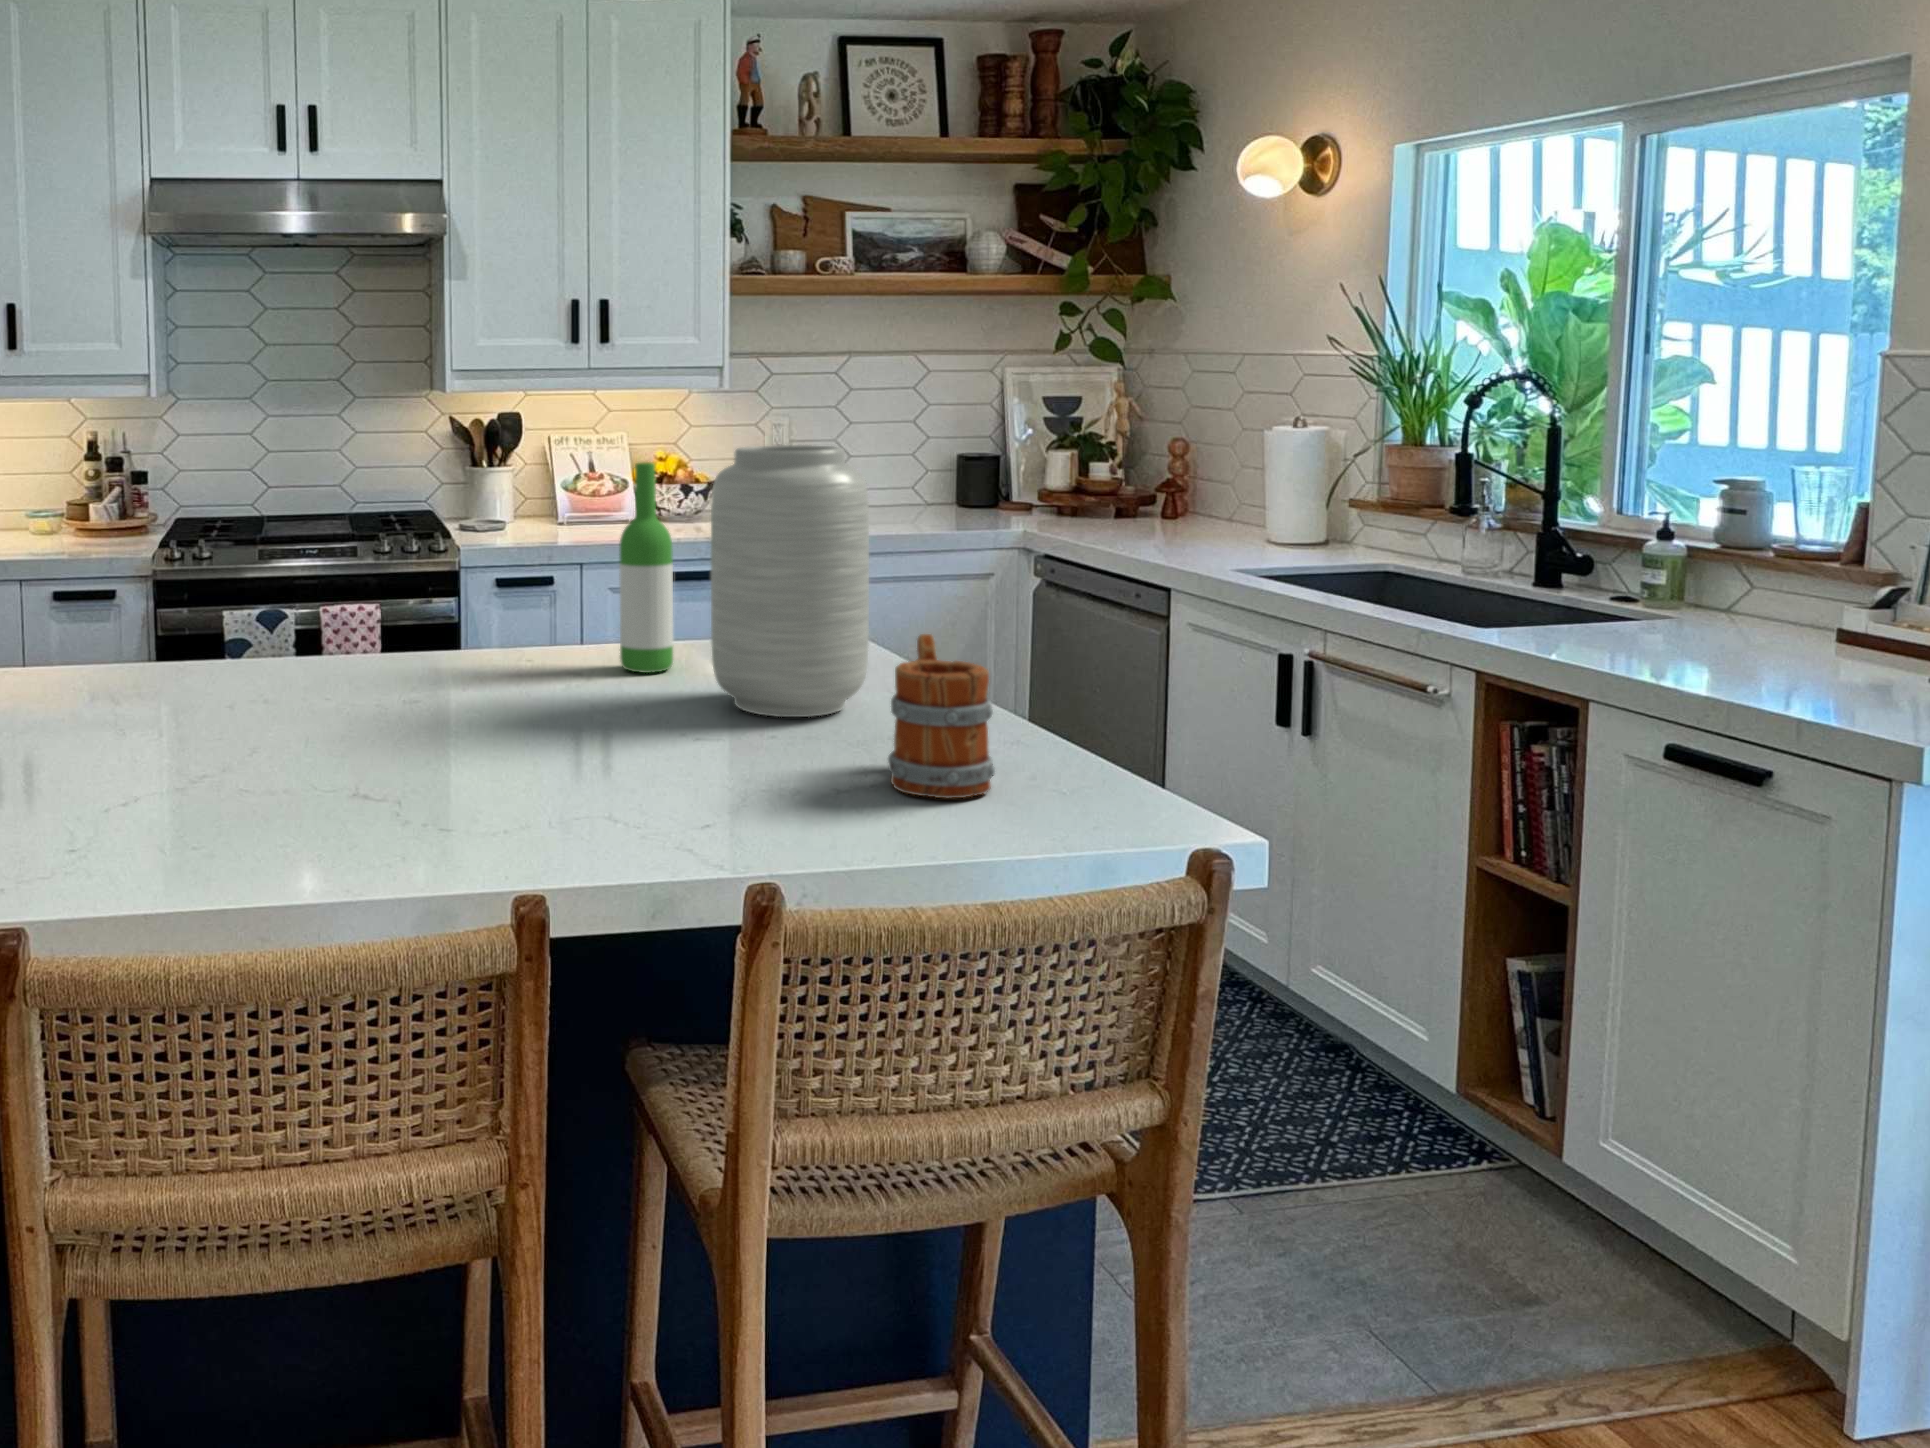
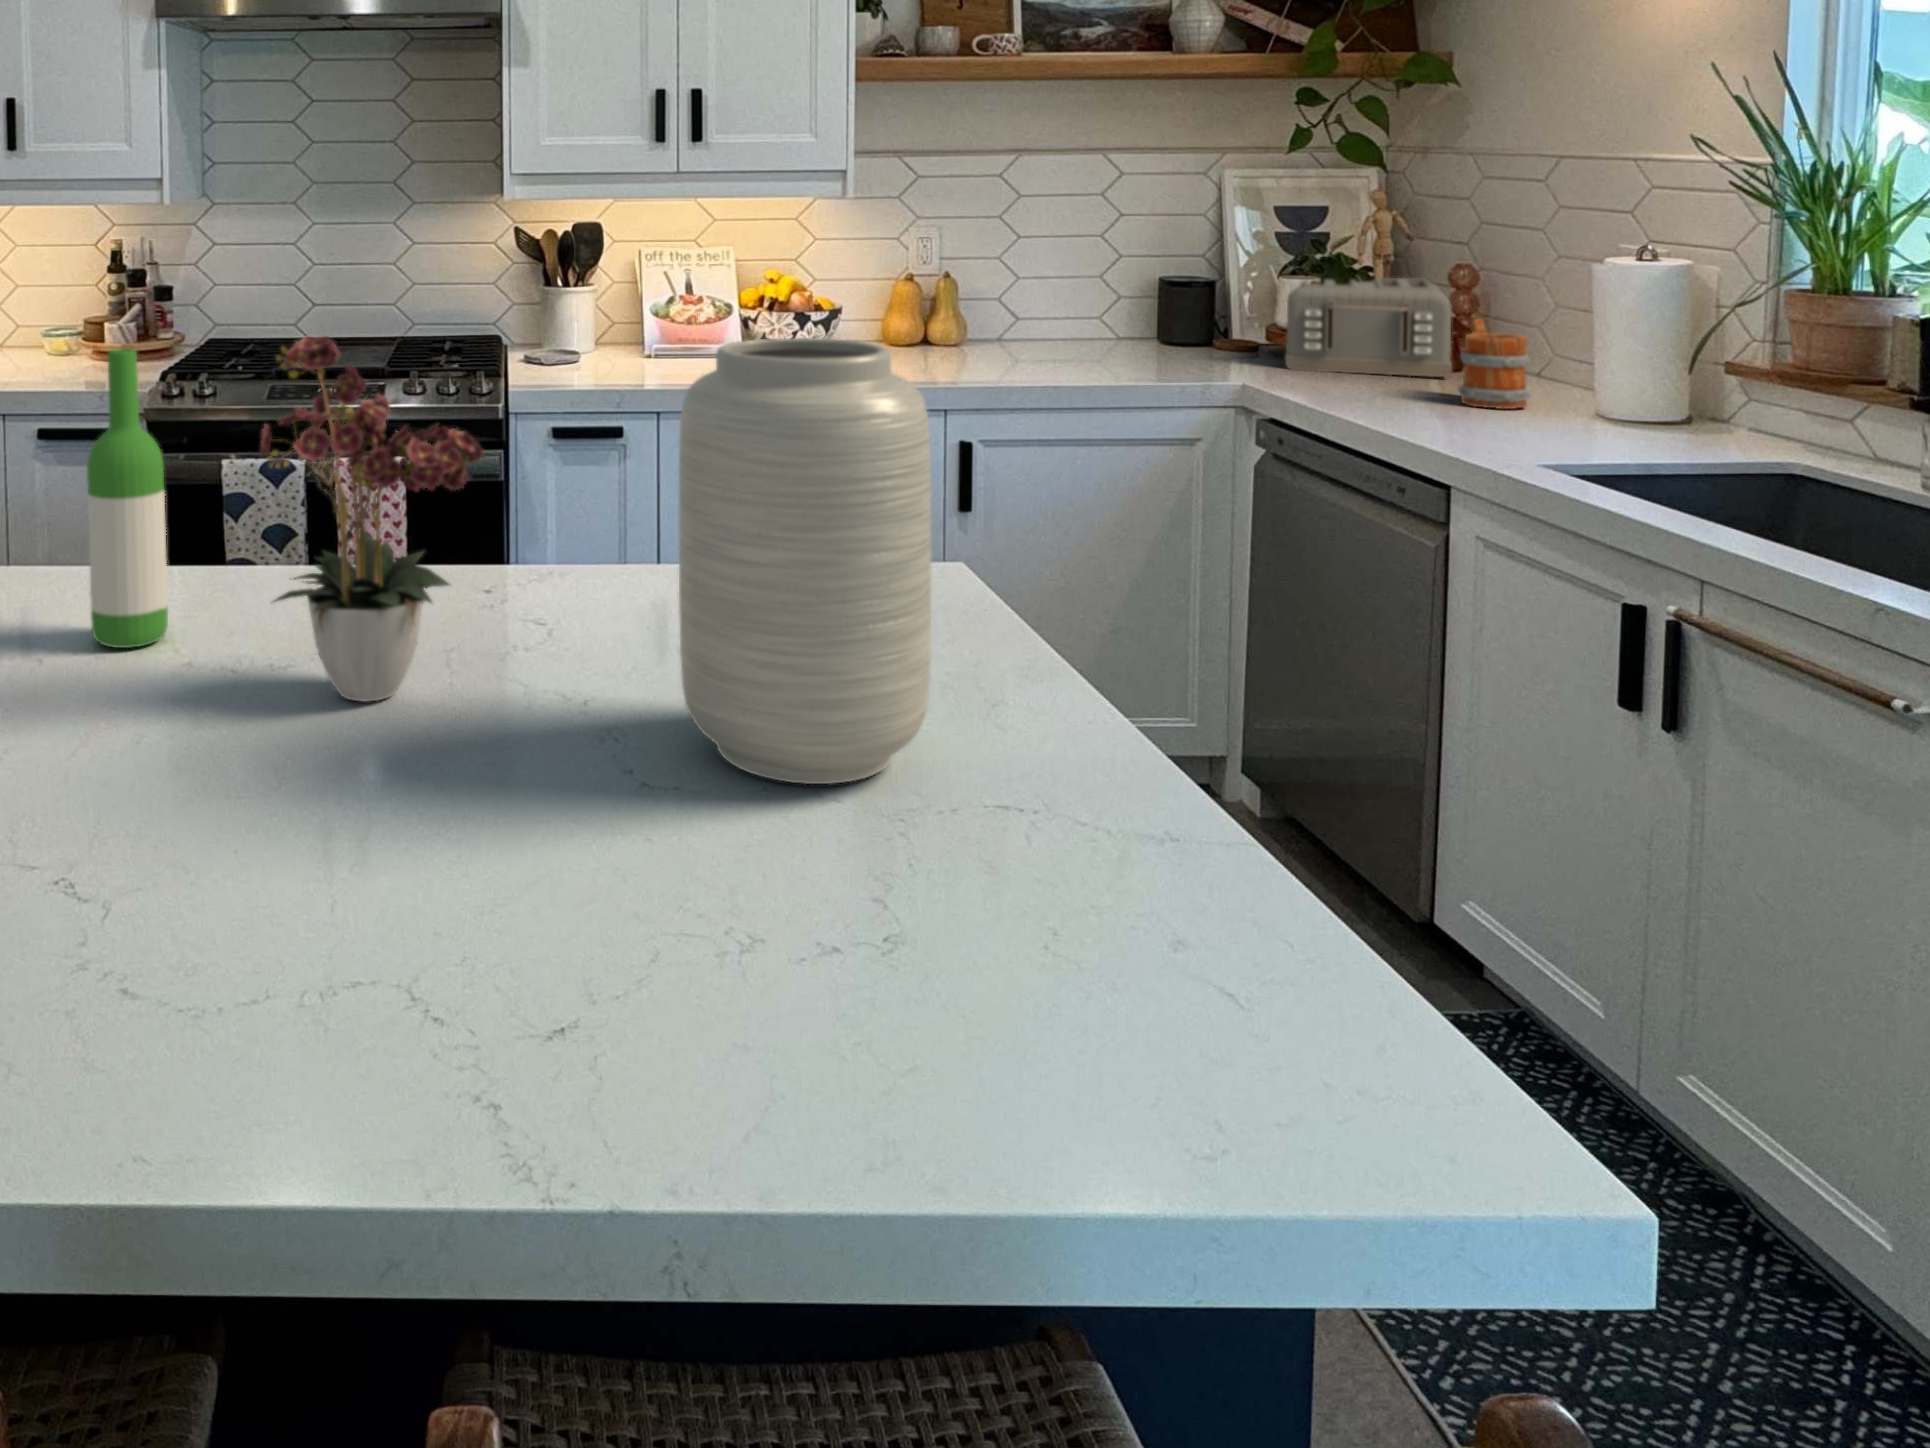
flower arrangement: none [416,439,579,699] -> present [260,336,484,701]
toaster: none [1051,450,1170,523] -> present [1285,278,1452,377]
wine bottle: present [619,462,673,673] -> present [87,348,168,648]
mug: present [888,634,995,798] -> present [1458,319,1531,409]

